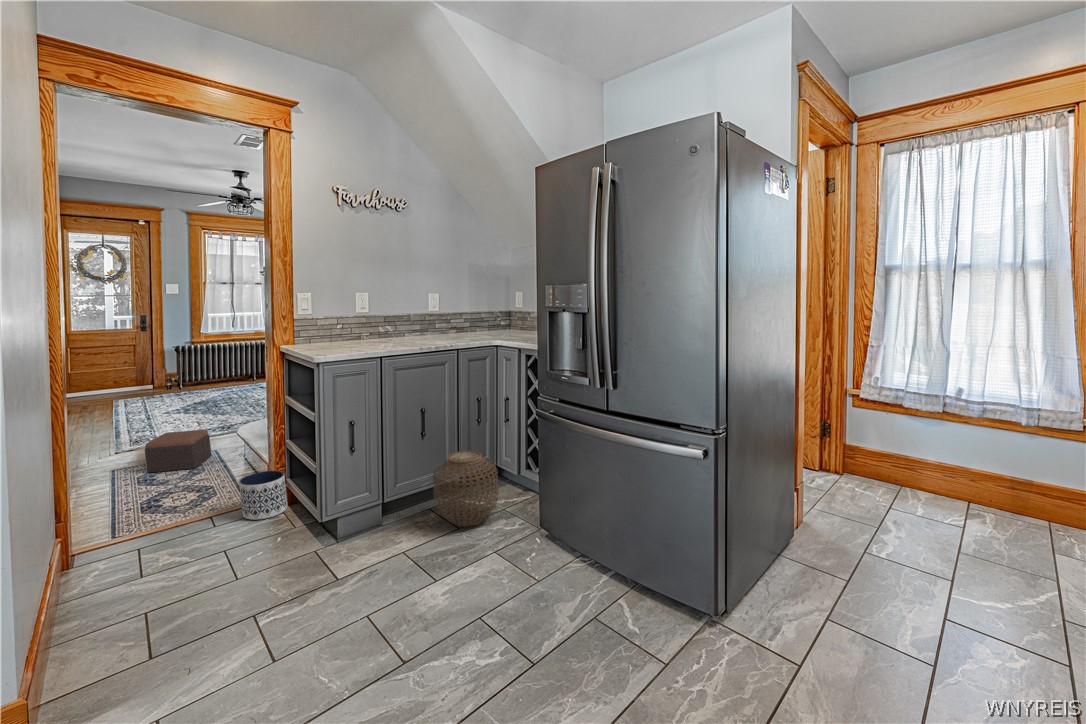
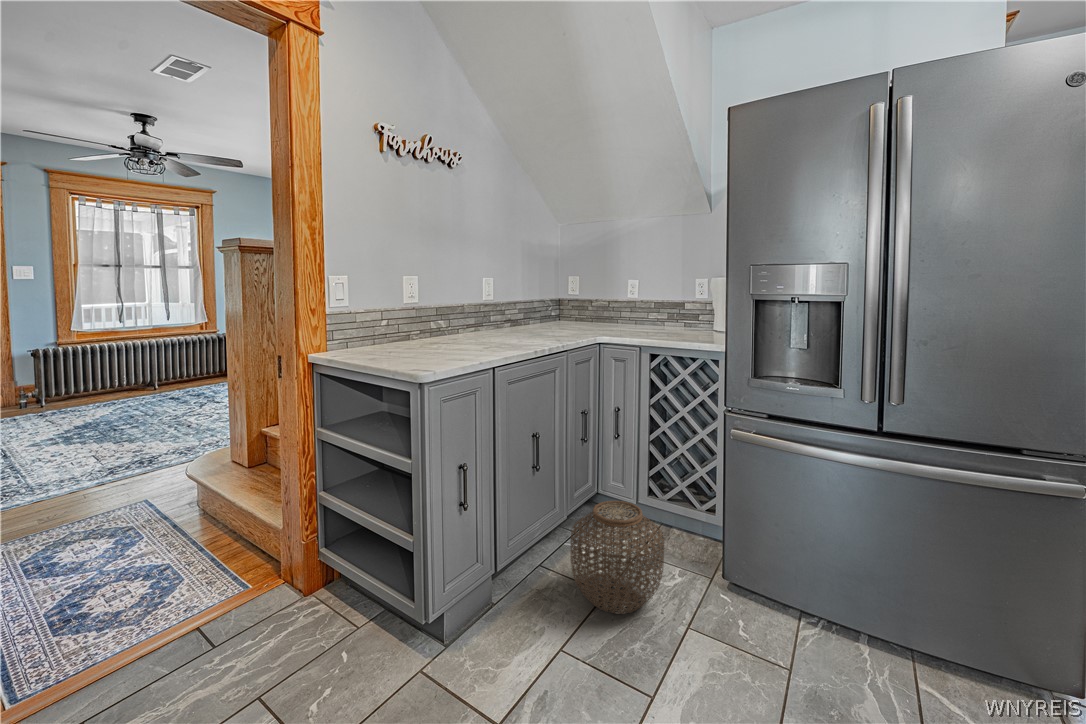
footstool: present [145,430,211,473] -> none [35,475,142,550]
planter: present [239,471,287,520] -> none [250,545,324,631]

